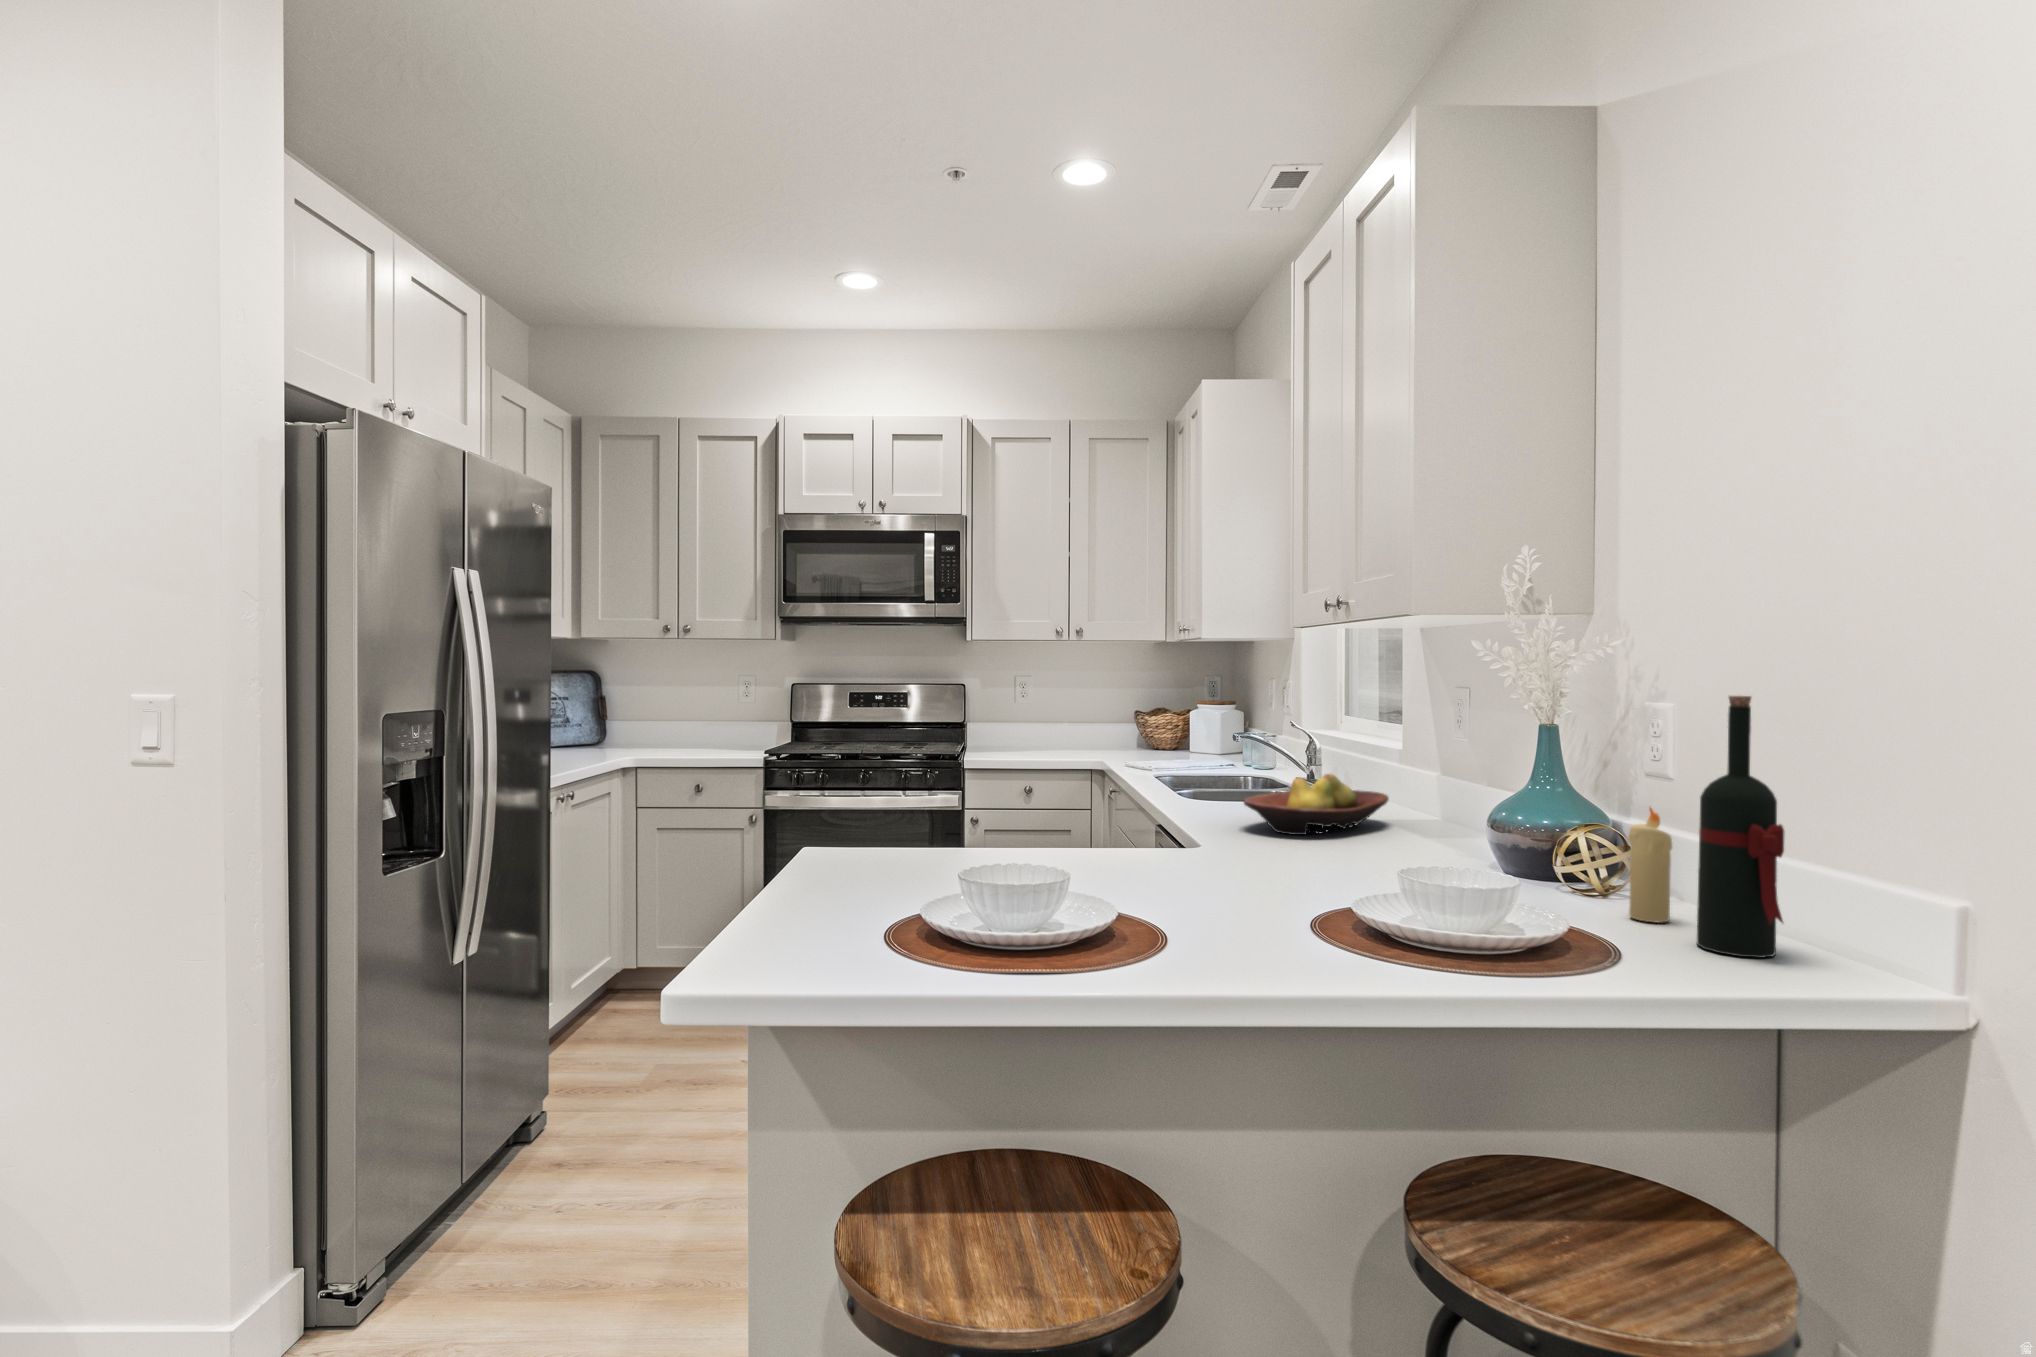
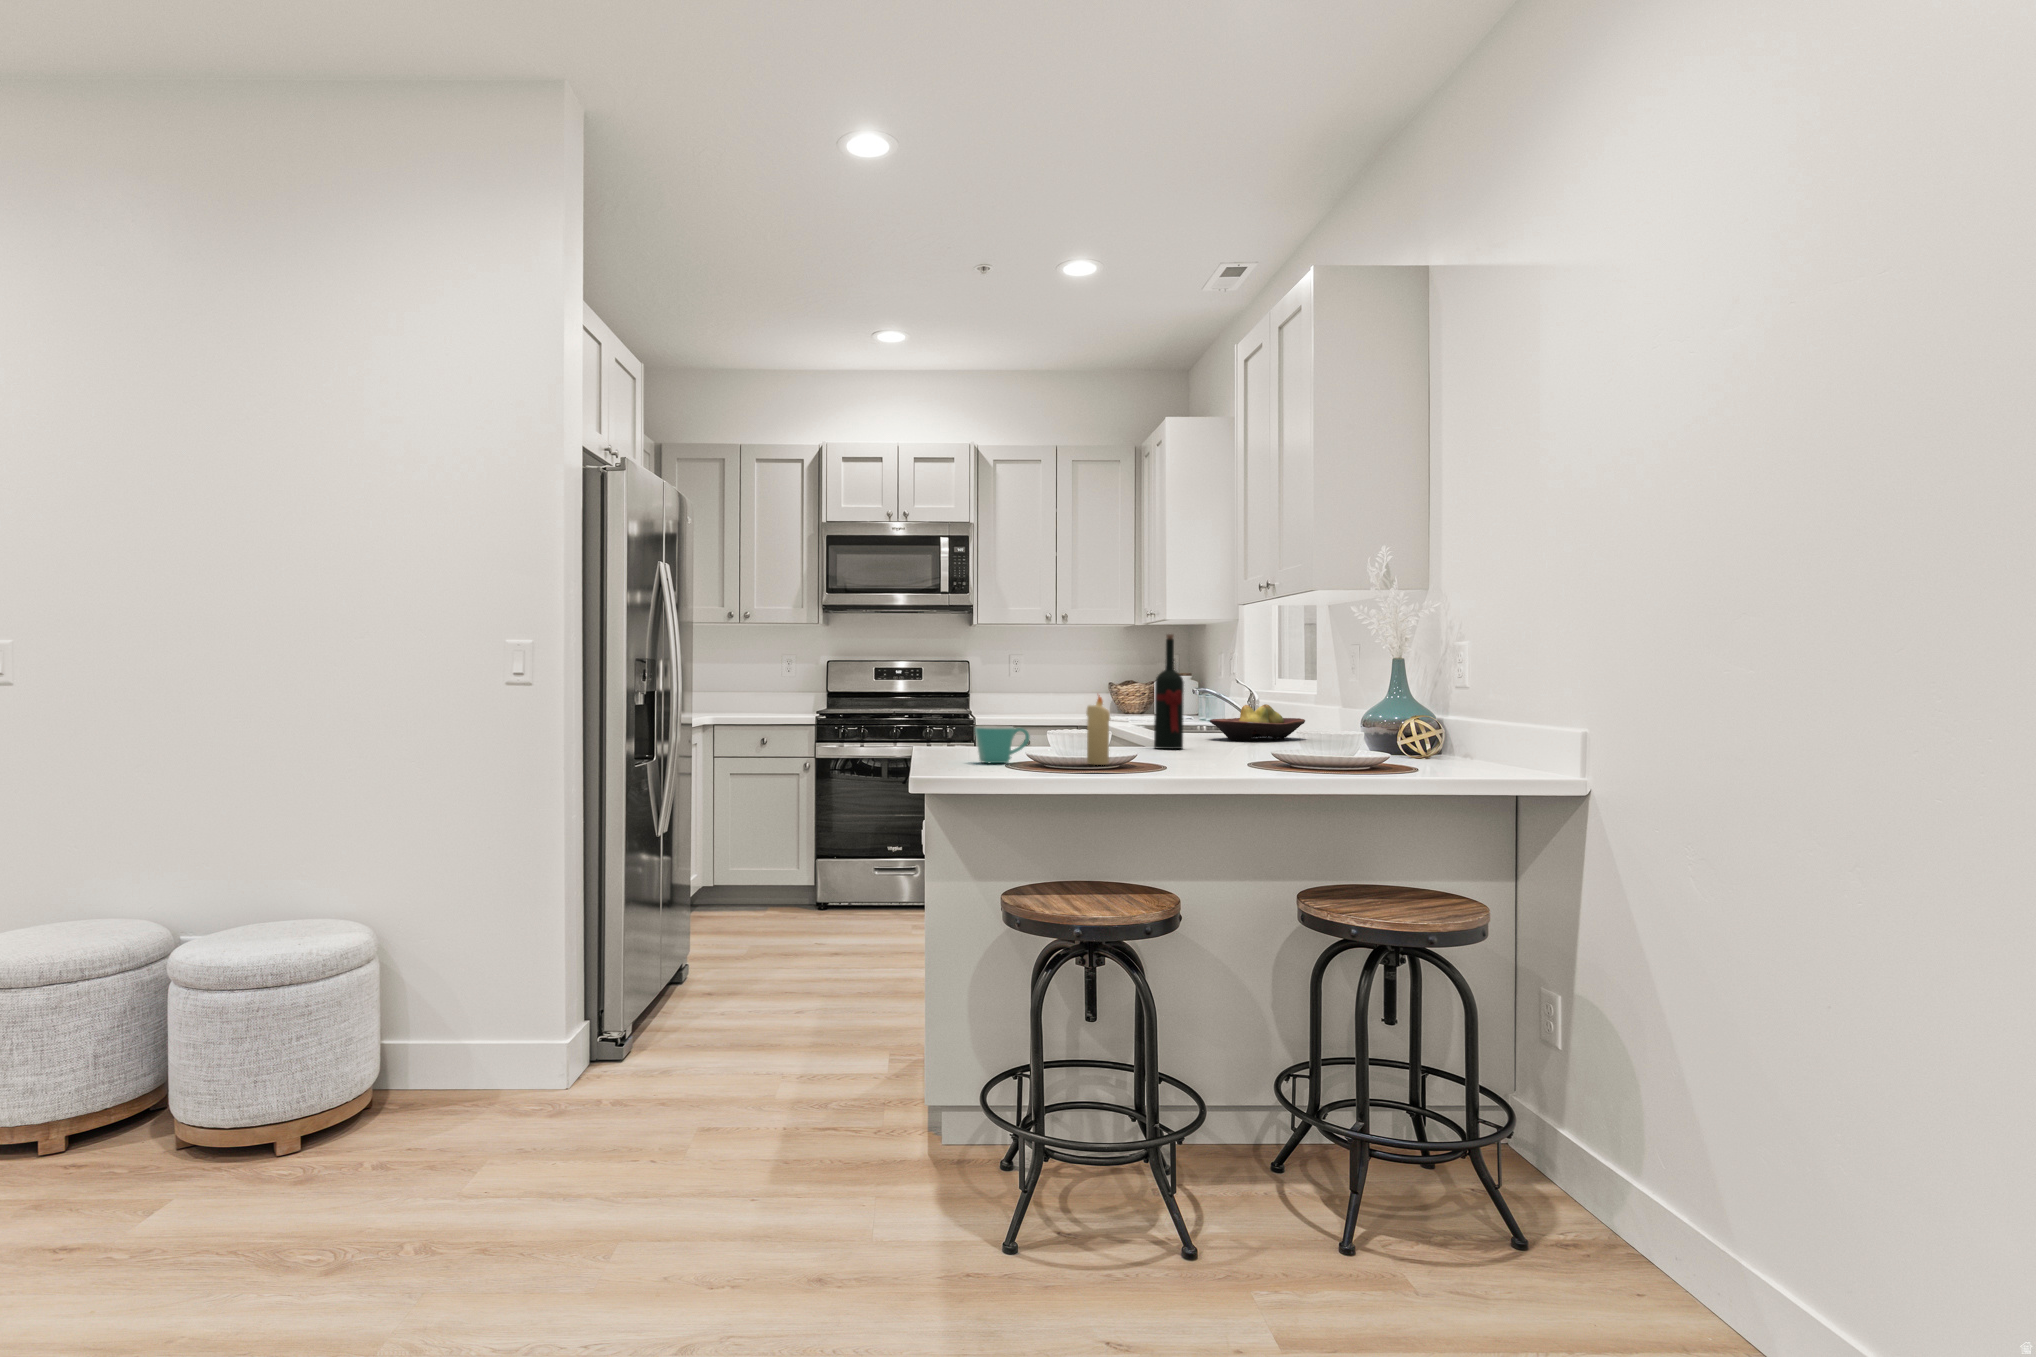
wine bottle: present [1697,696,1784,958] -> present [1154,634,1184,749]
candle: present [1628,807,1672,923] -> present [1086,695,1110,765]
mug: none [756,884,866,967] -> present [975,725,1029,763]

